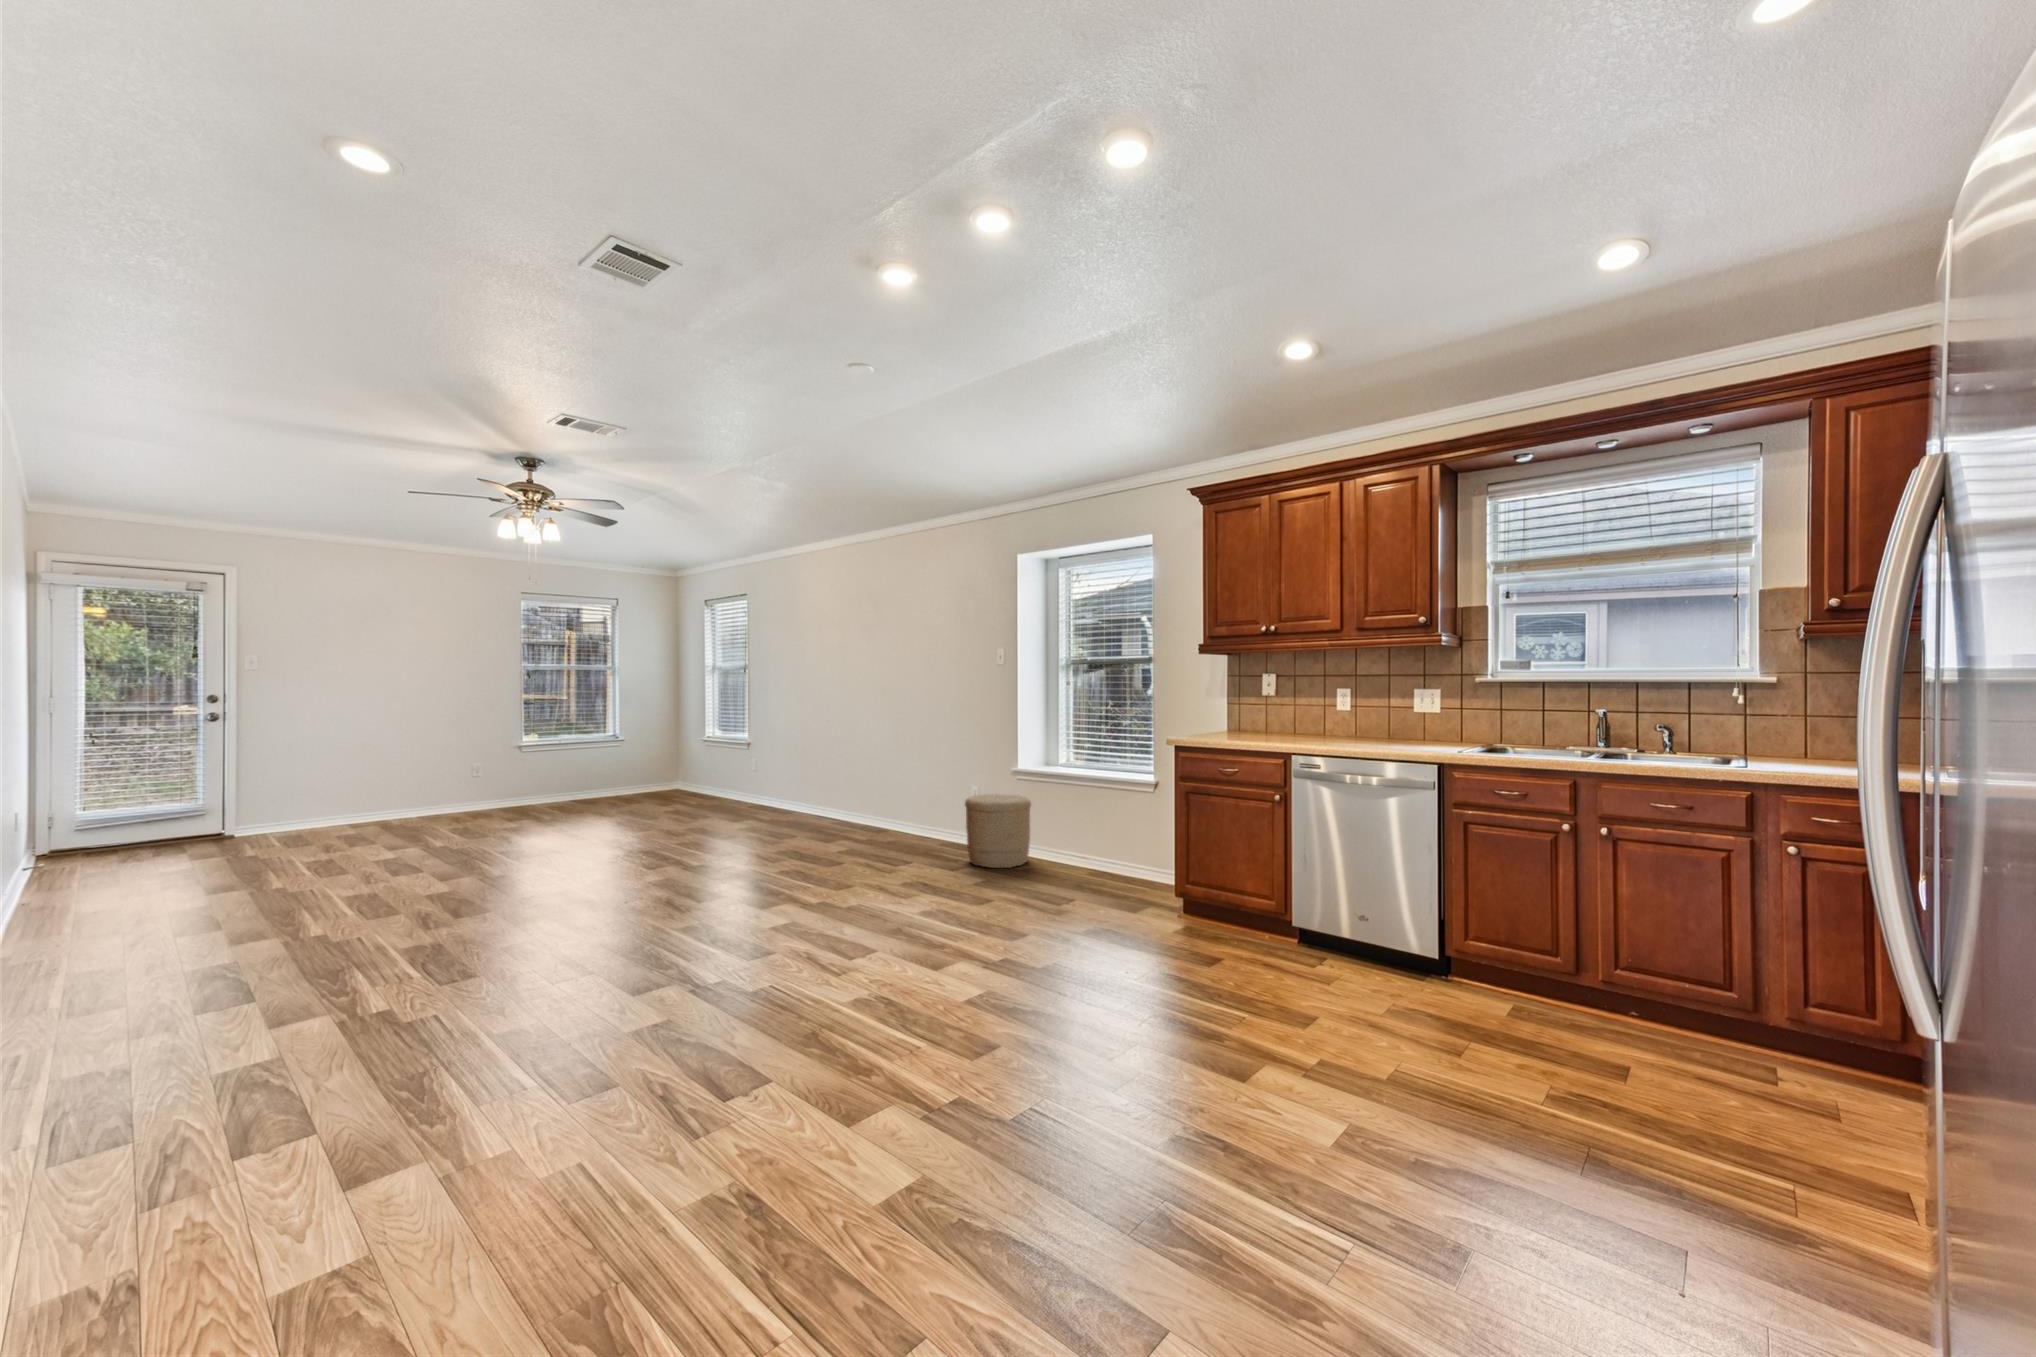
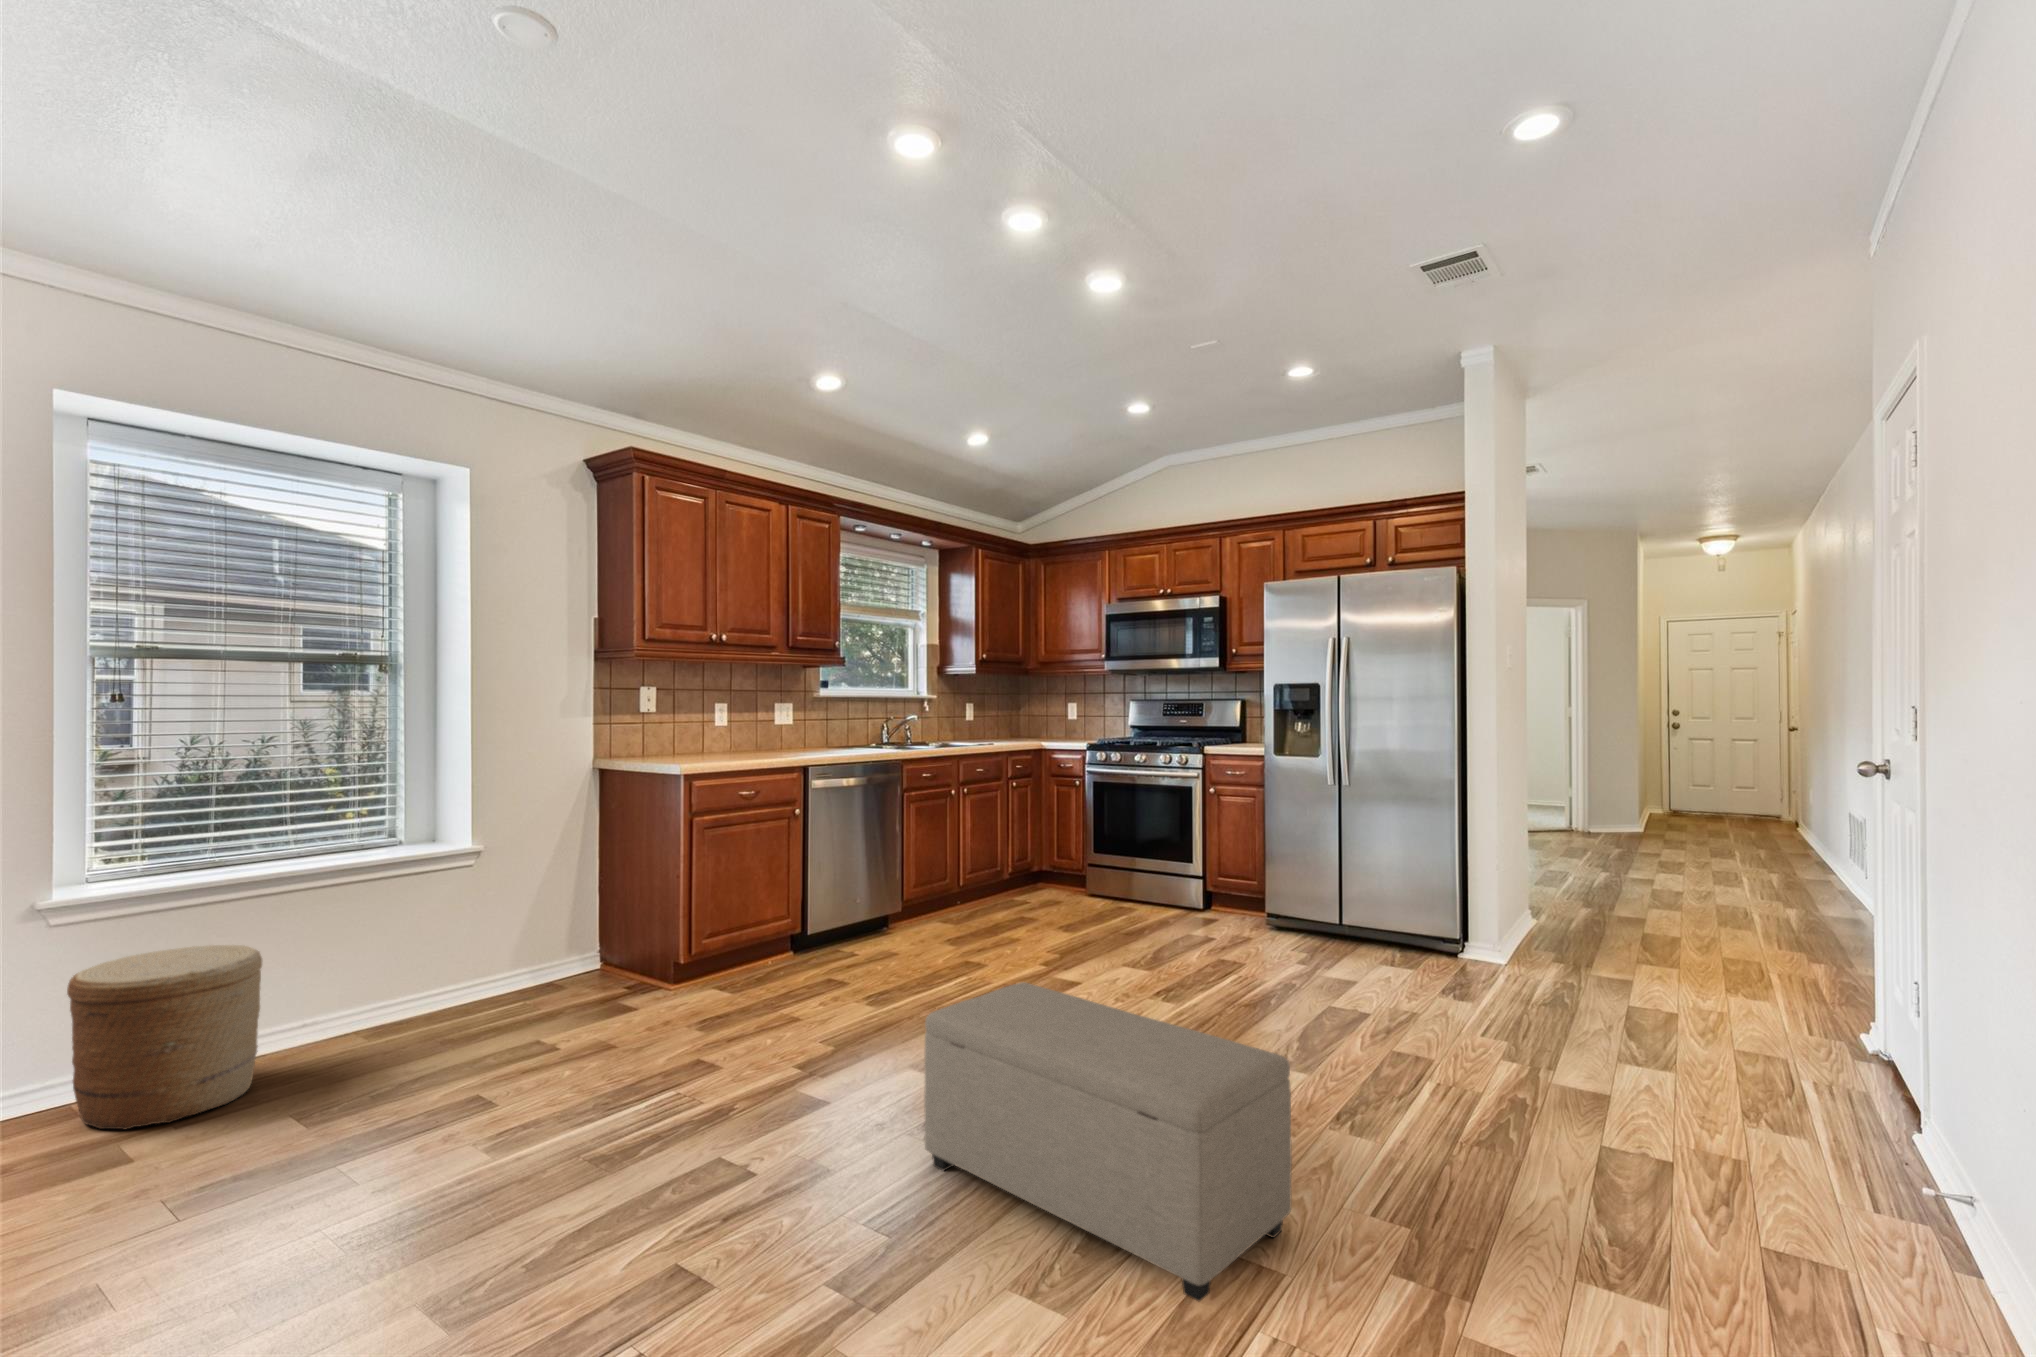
ottoman: none [574,894,873,1110] -> present [924,982,1292,1301]

